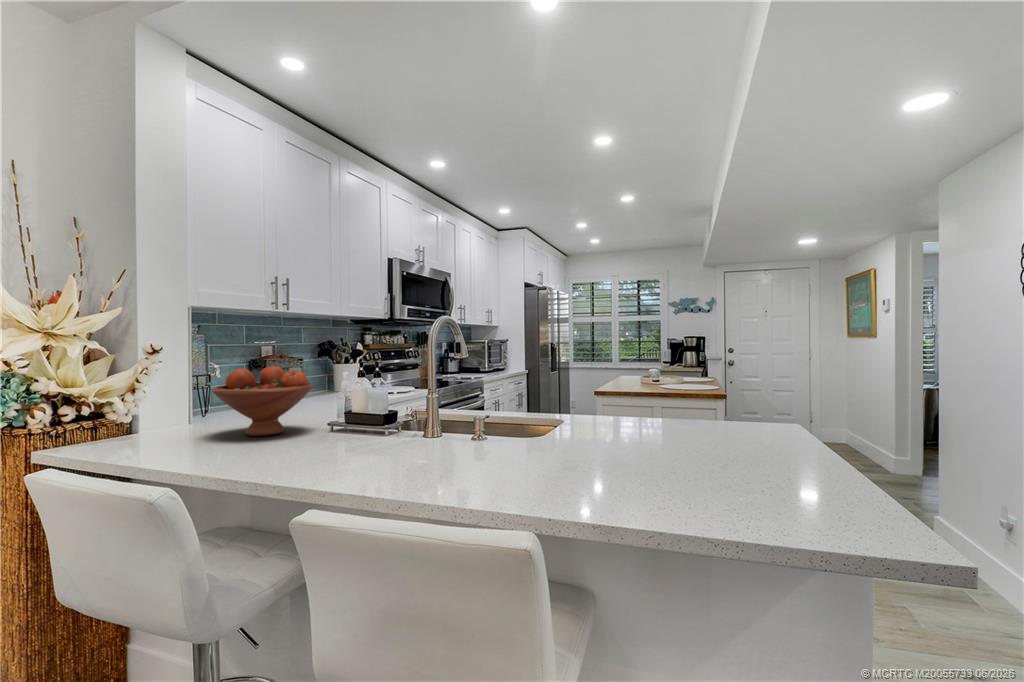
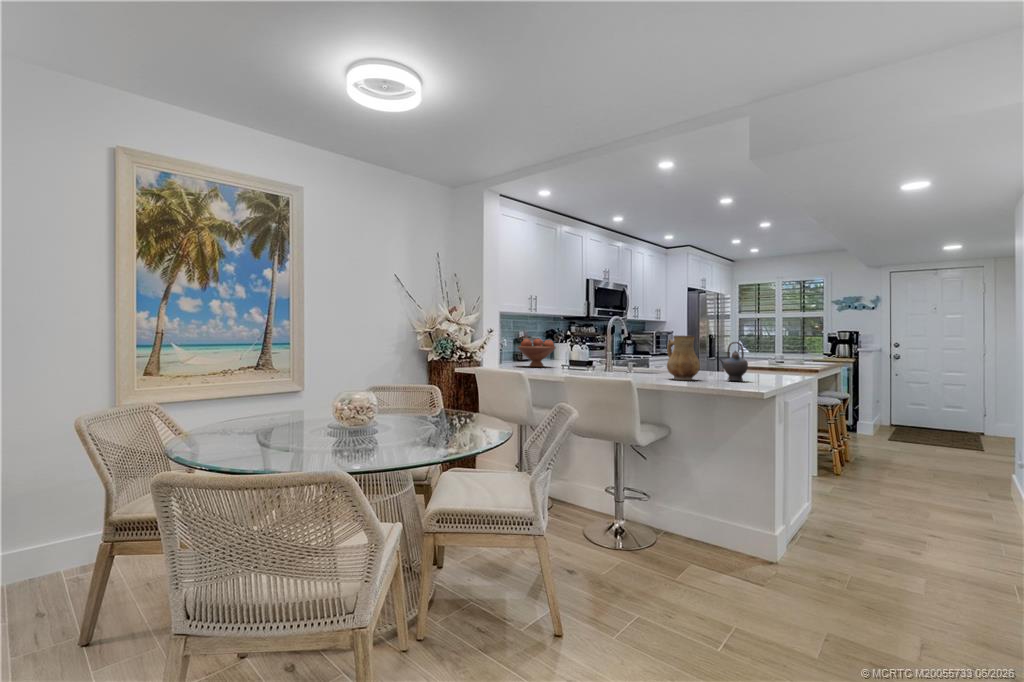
ceramic pitcher: none [605,367,709,504] -> present [667,335,700,380]
teapot: none [735,381,813,488] -> present [719,342,748,381]

